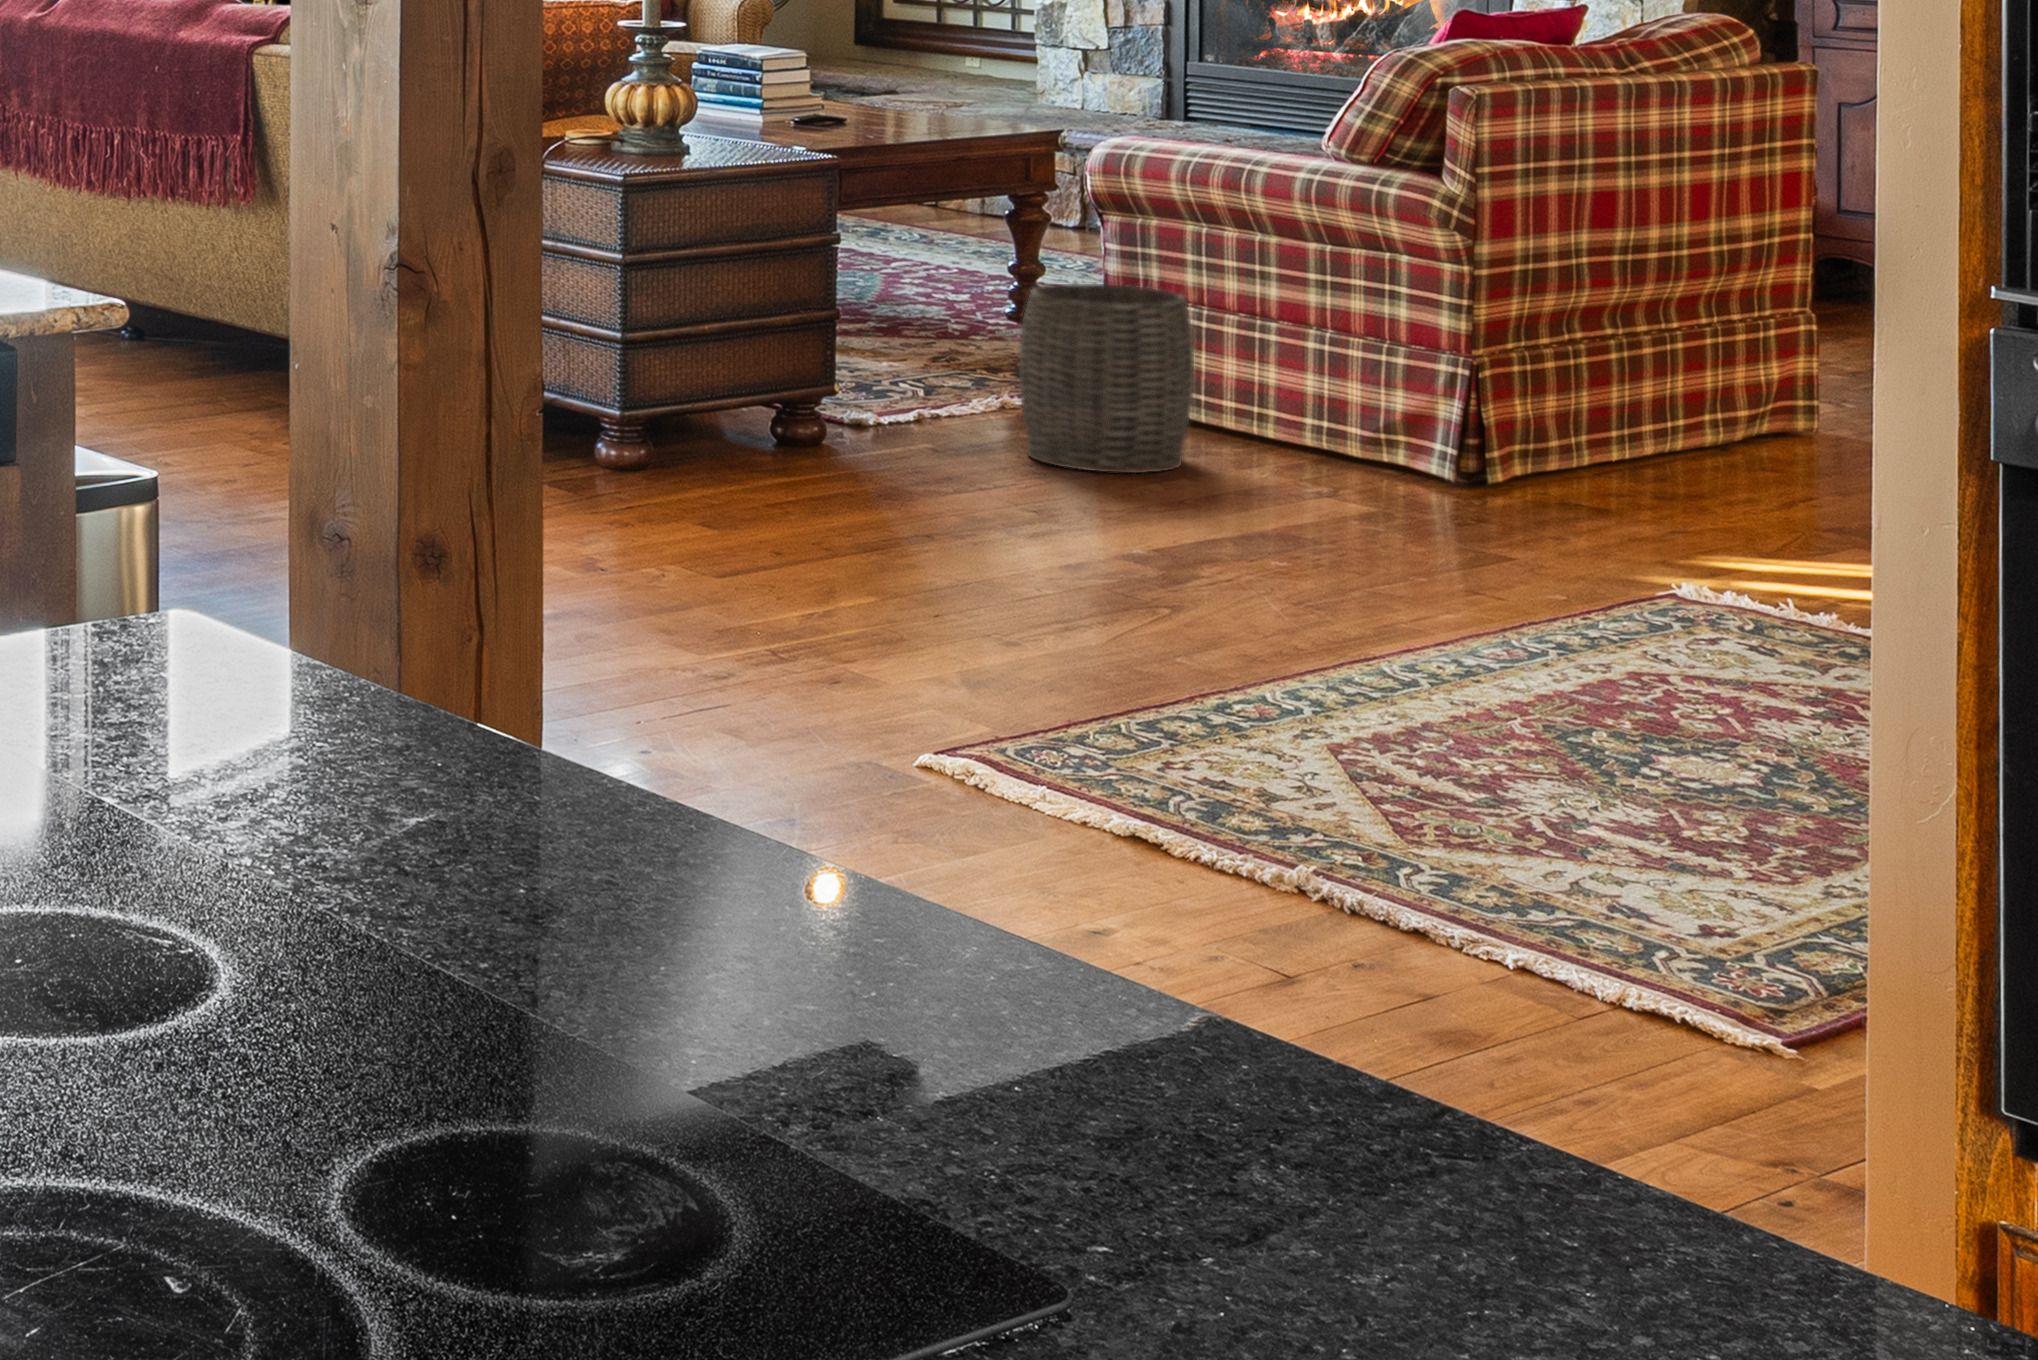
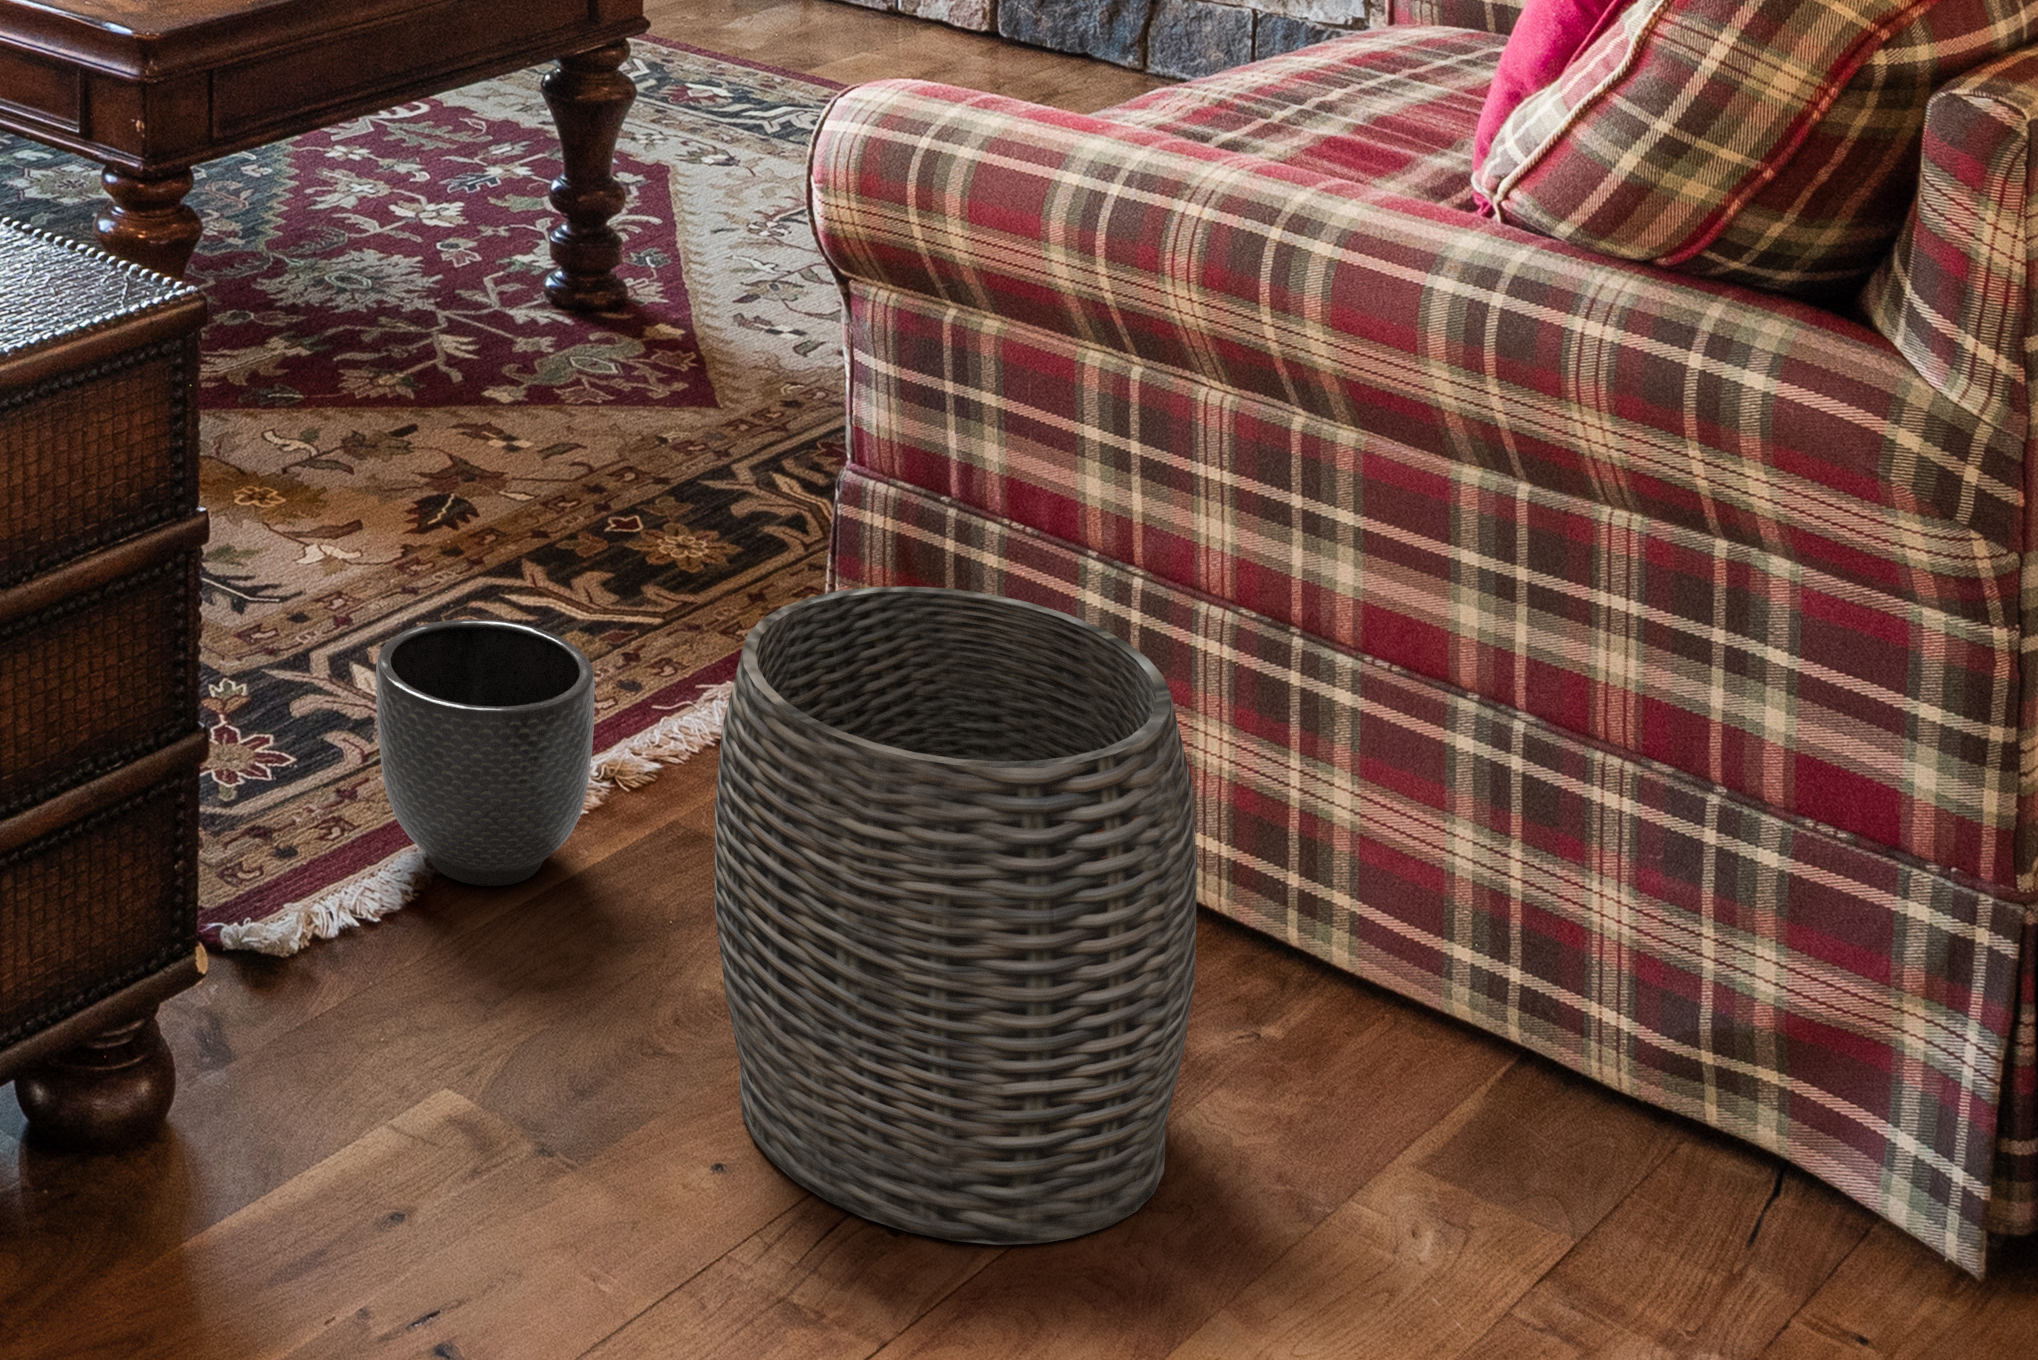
planter: none [899,334,986,421] -> present [376,619,595,886]

